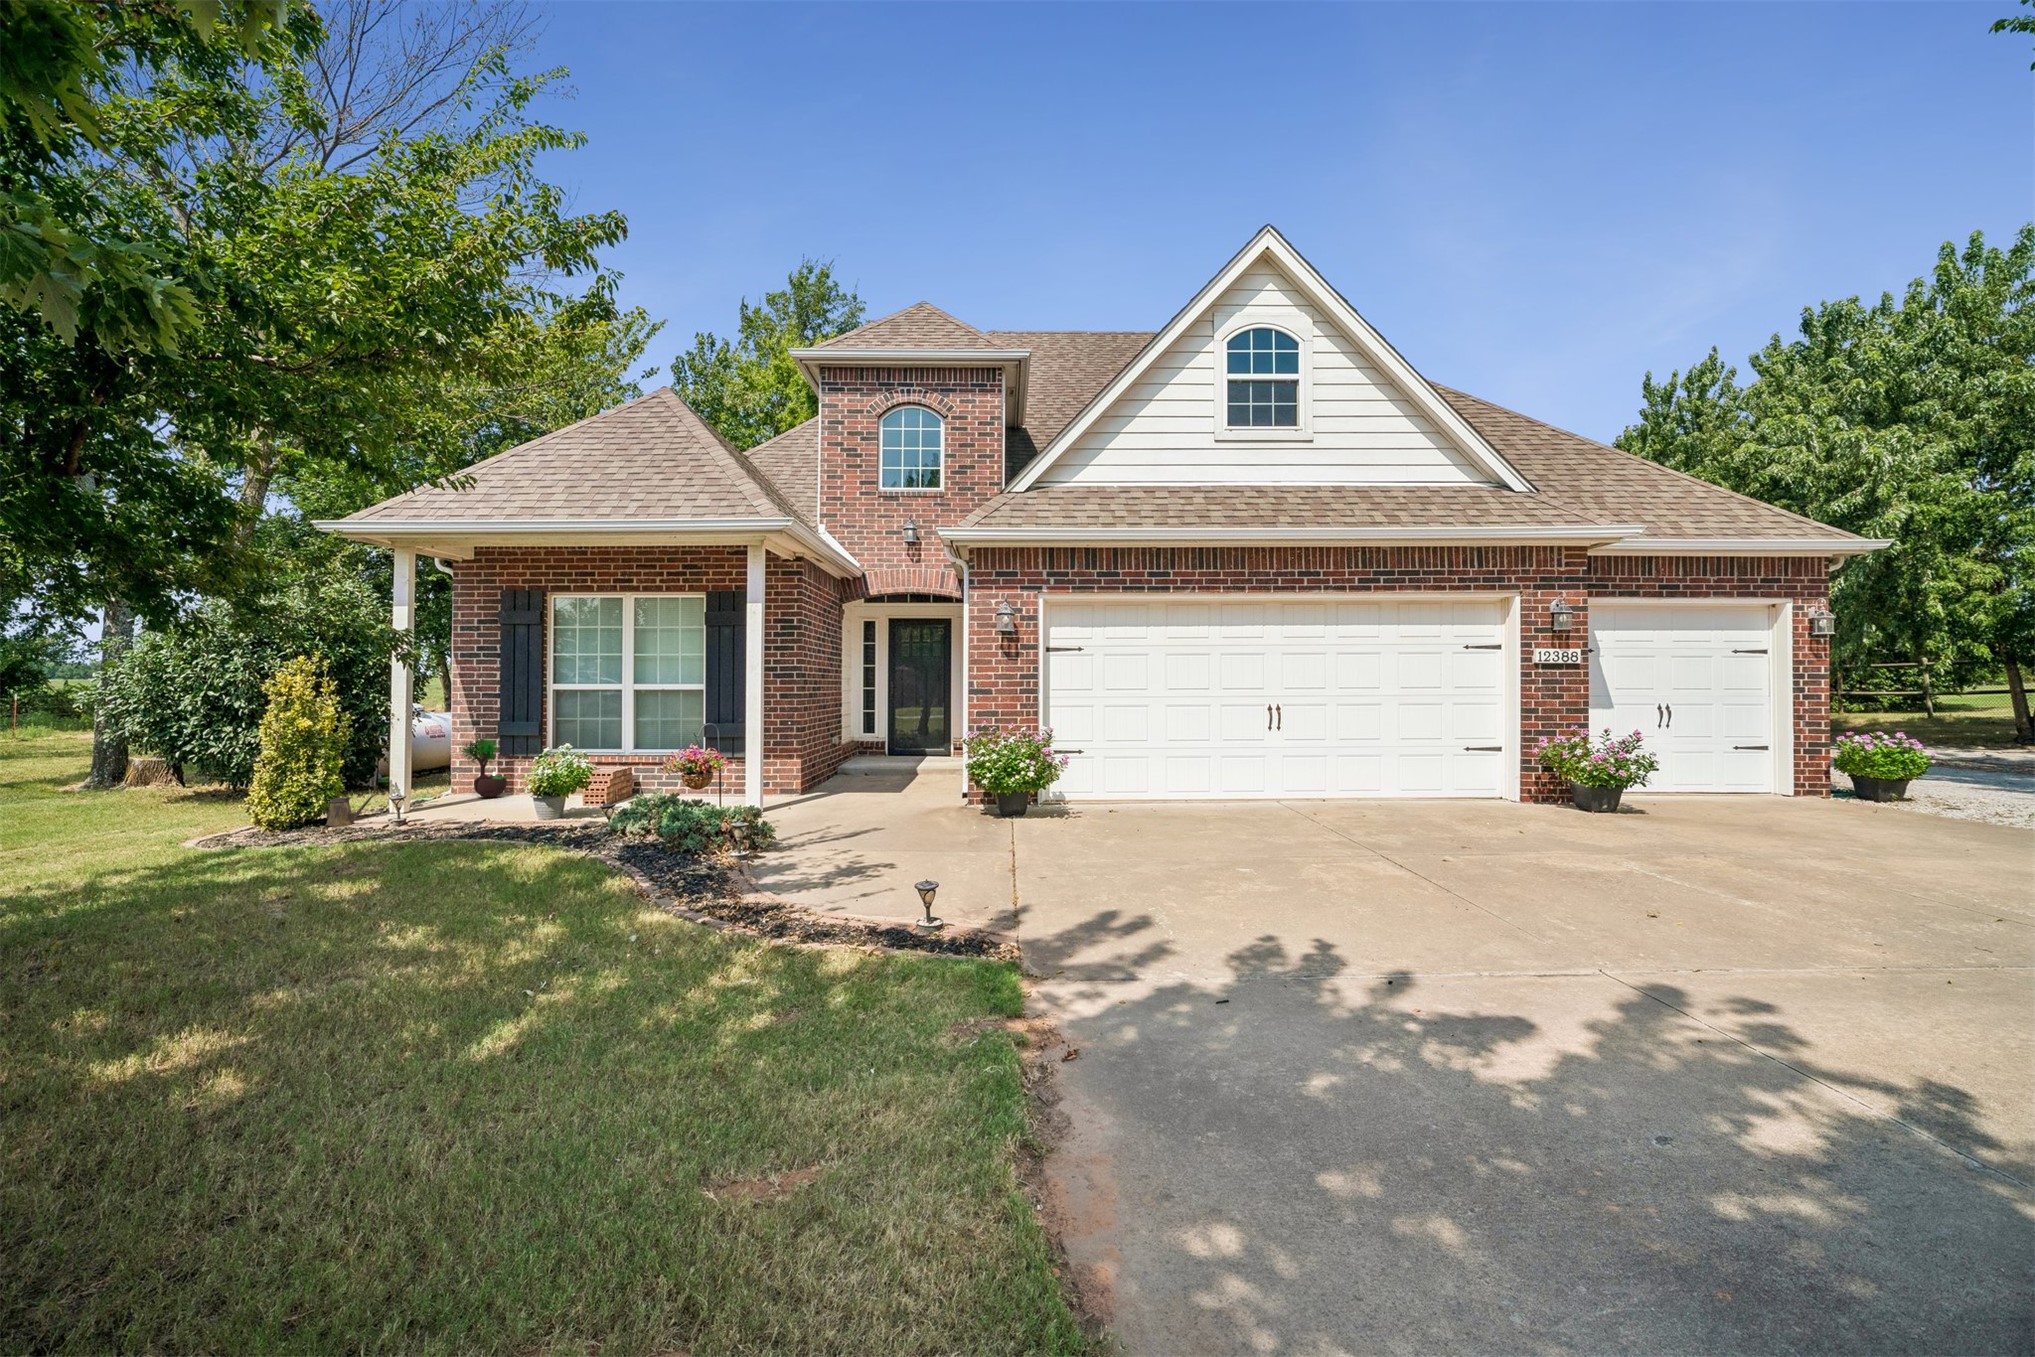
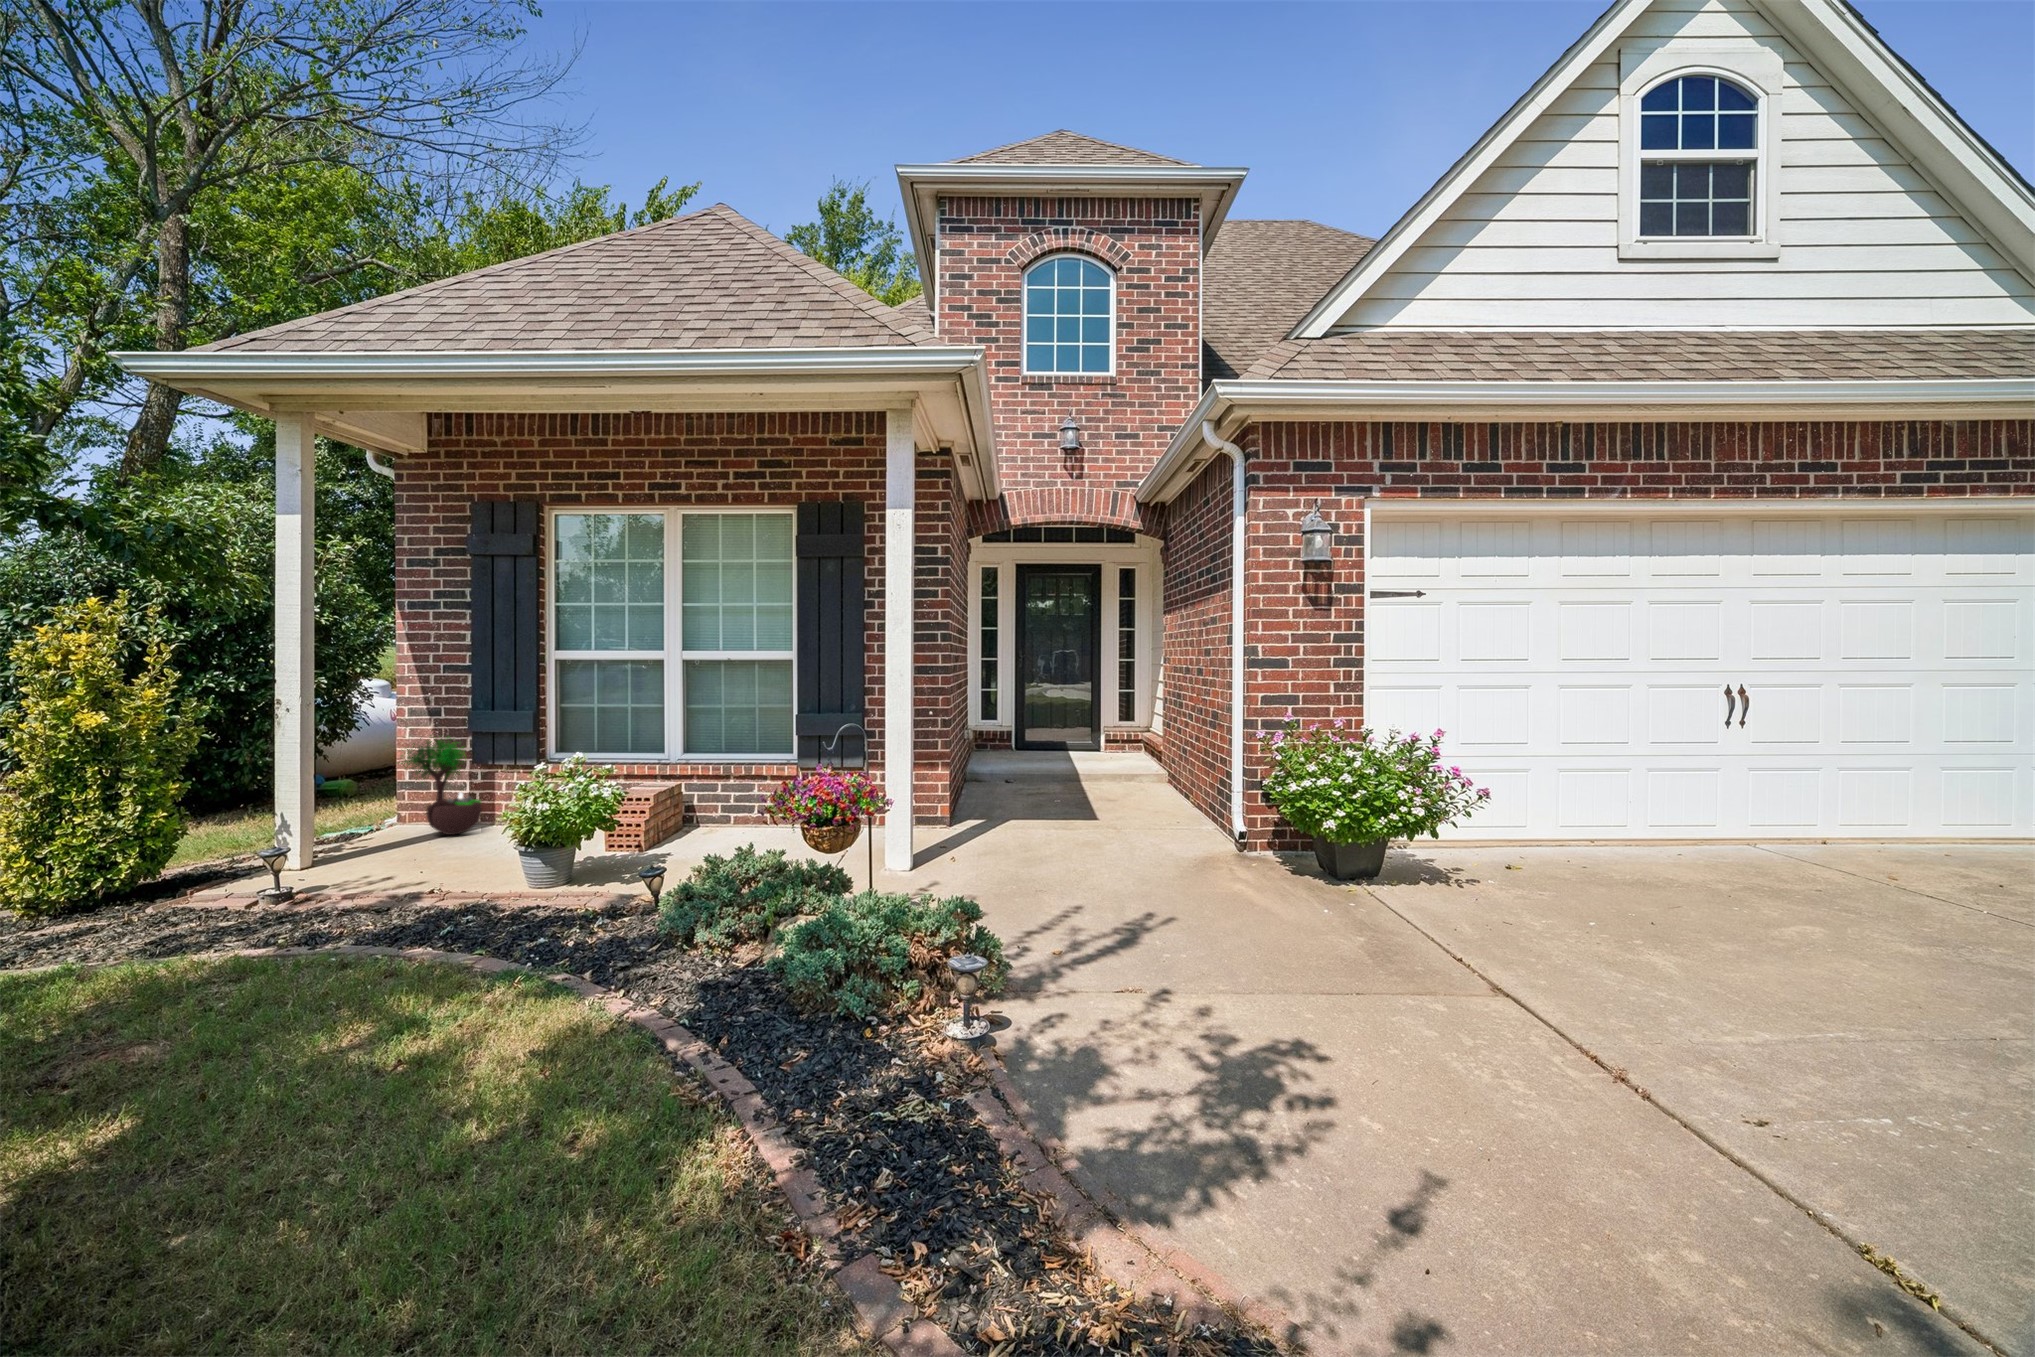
watering can: present [322,794,376,826] -> none [108,851,219,915]

